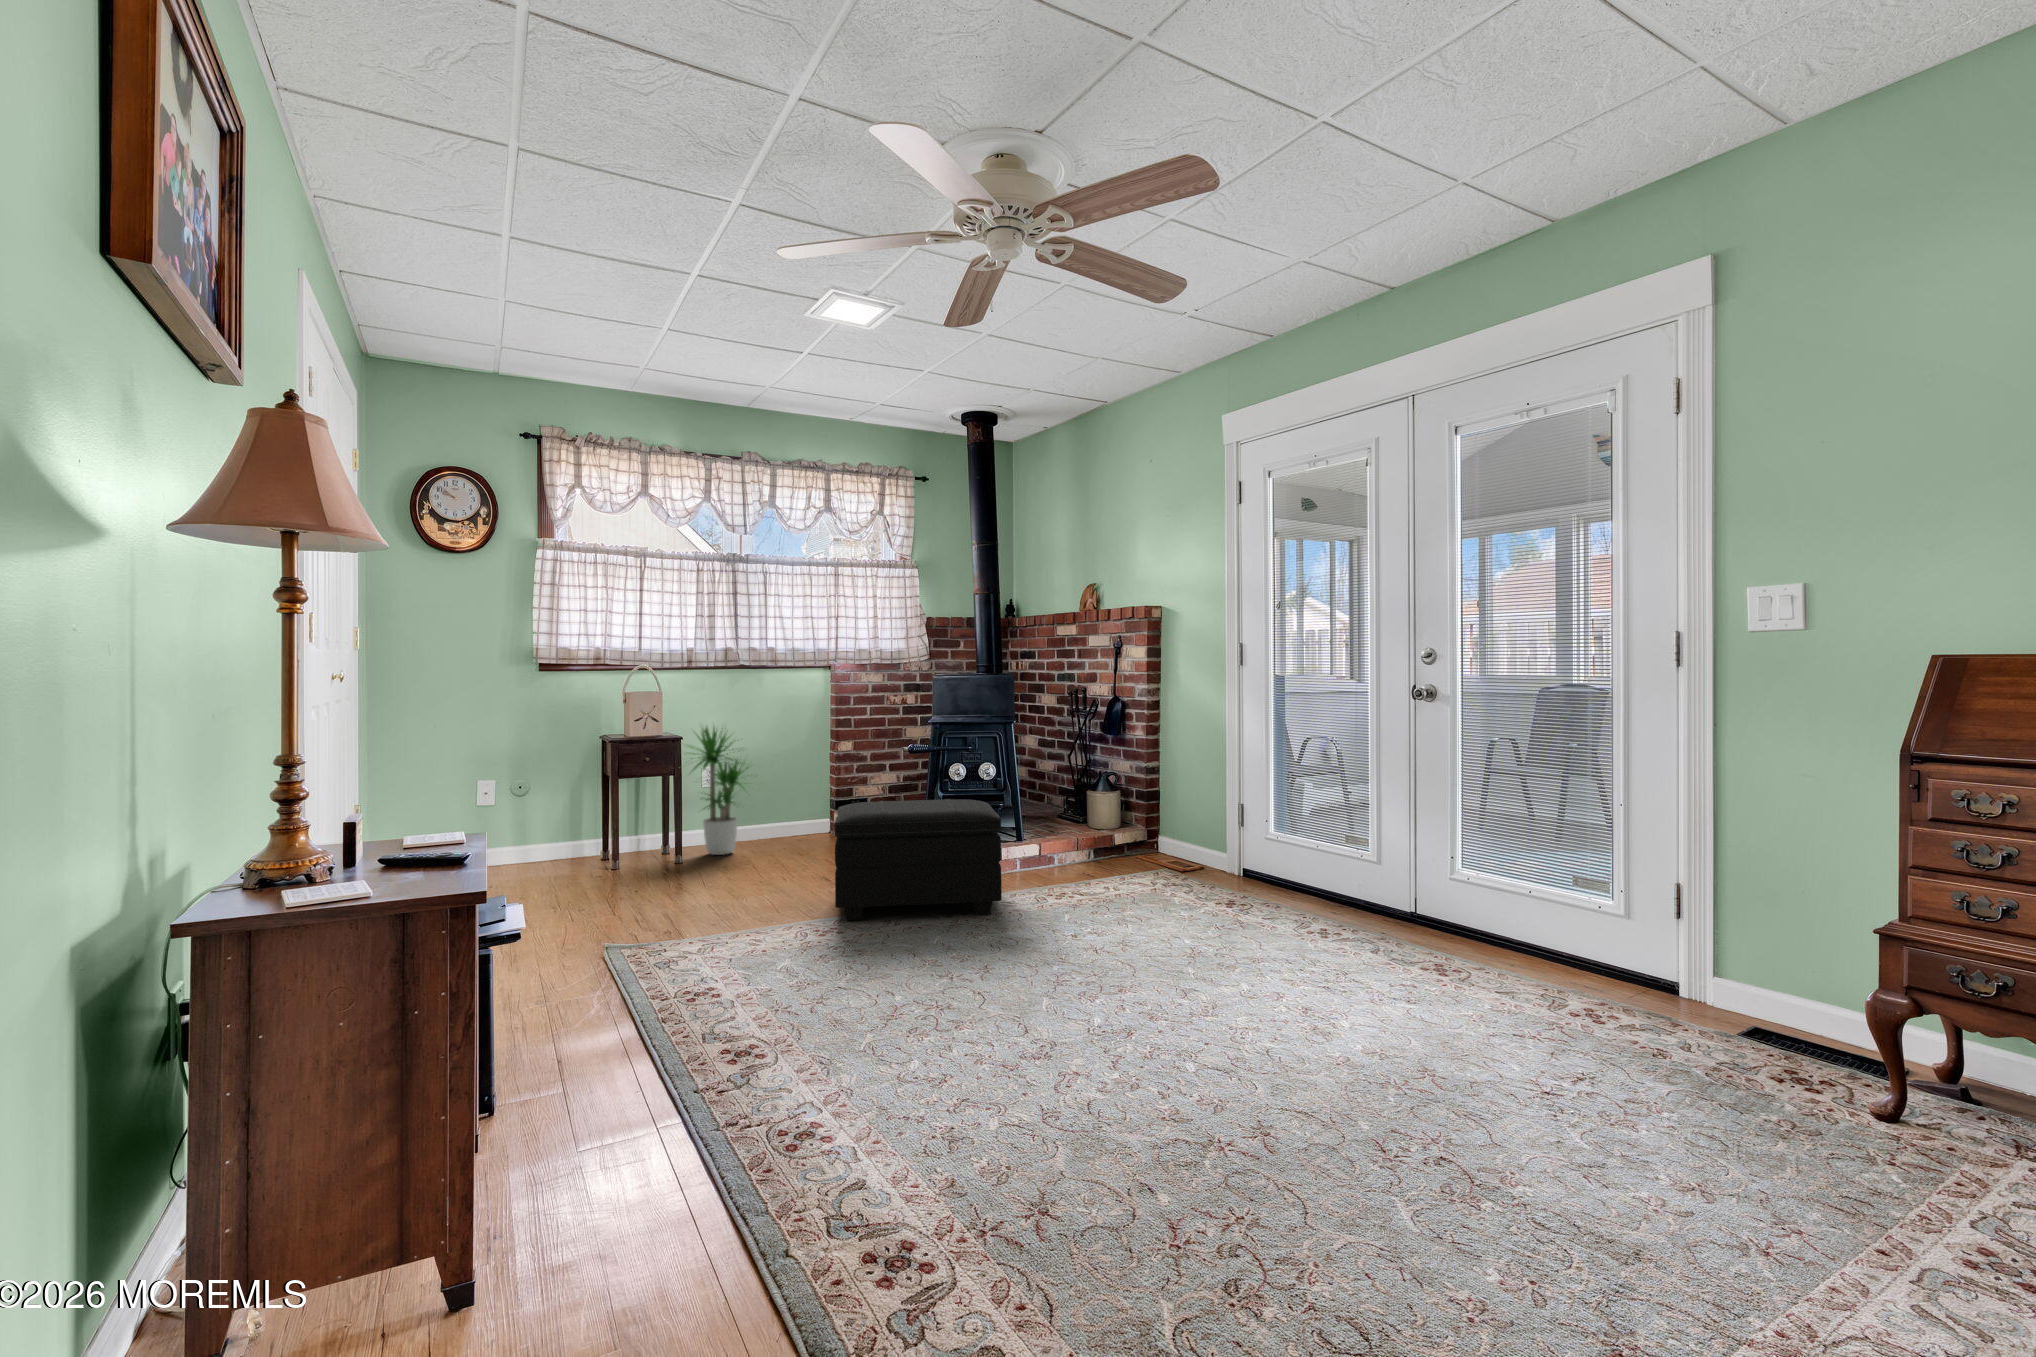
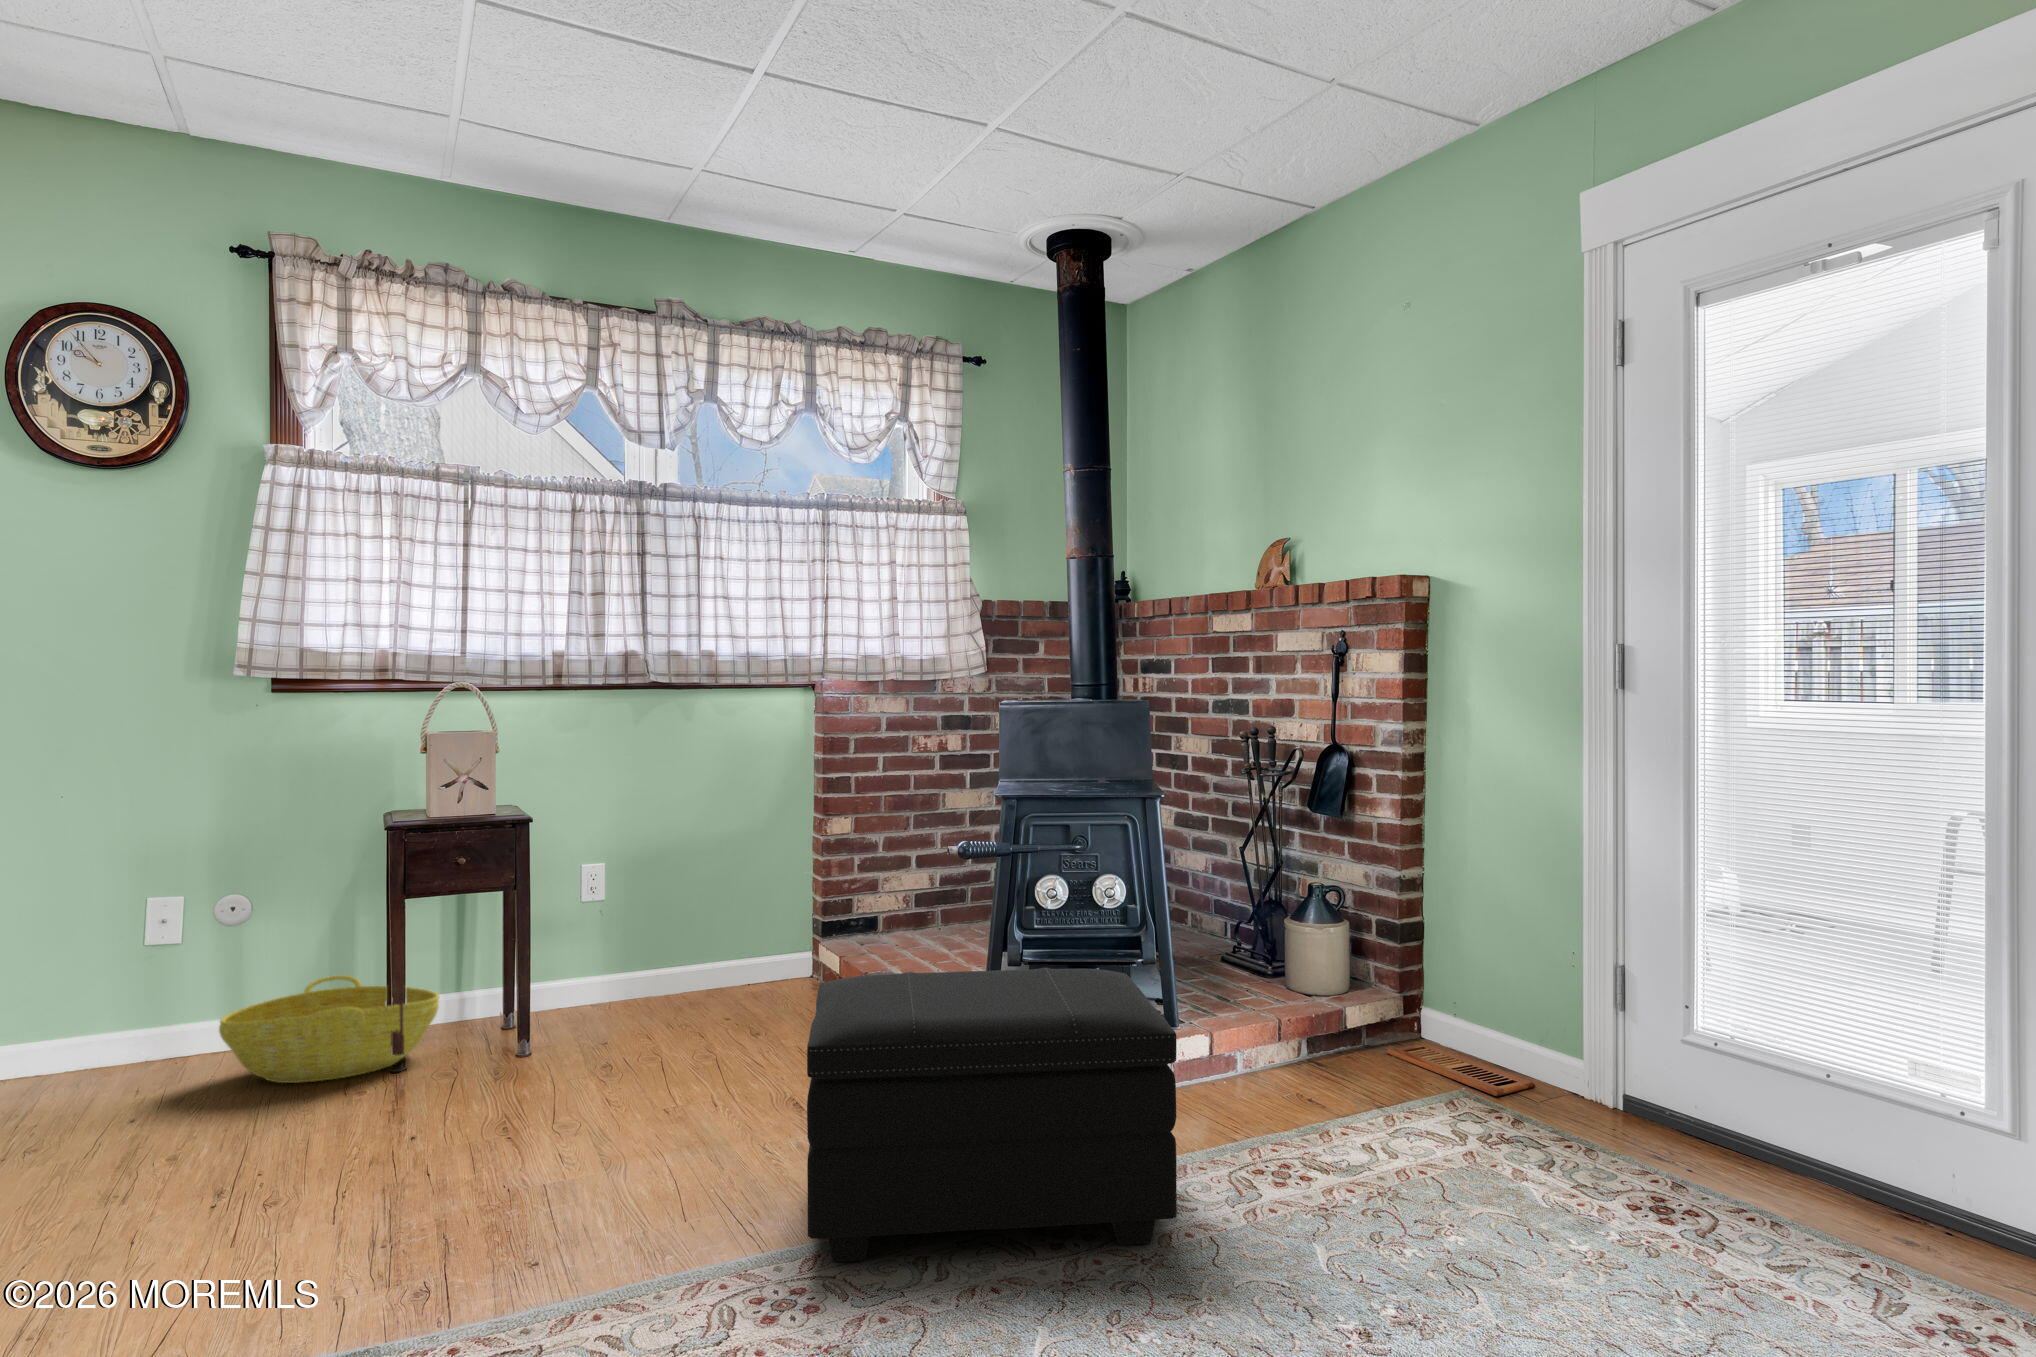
potted plant: present [688,726,754,855] -> none [518,784,689,1035]
basket: none [524,823,634,873] -> present [219,975,439,1083]

